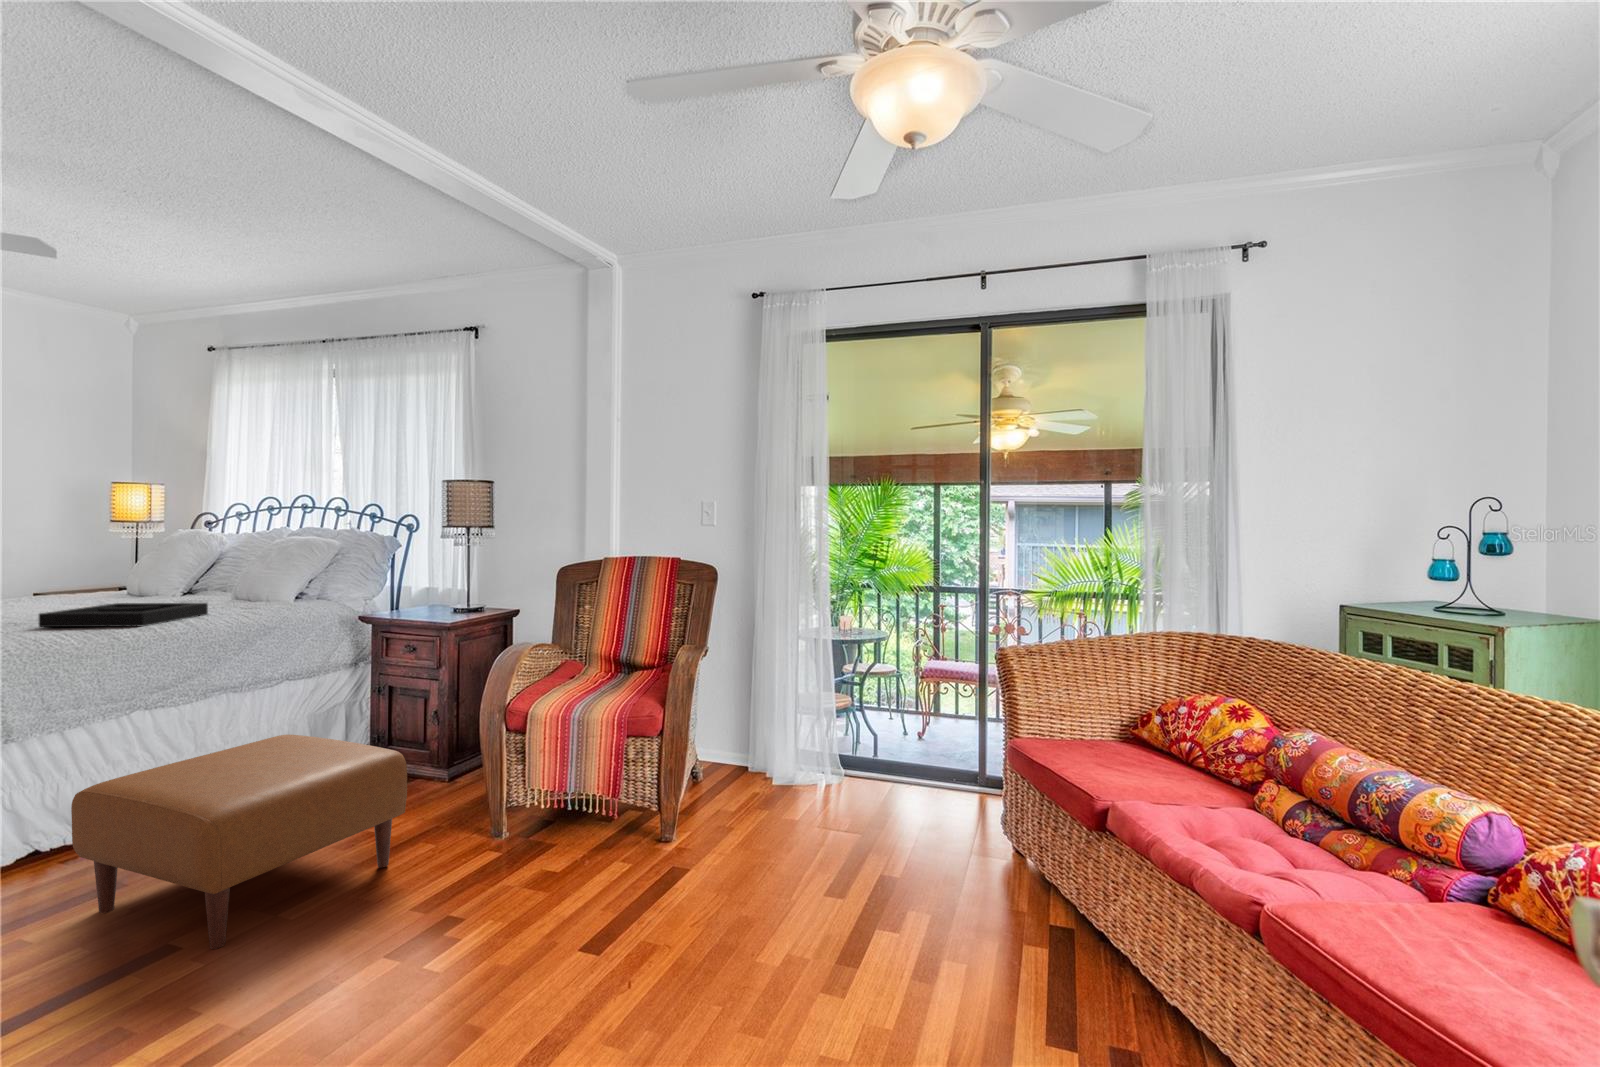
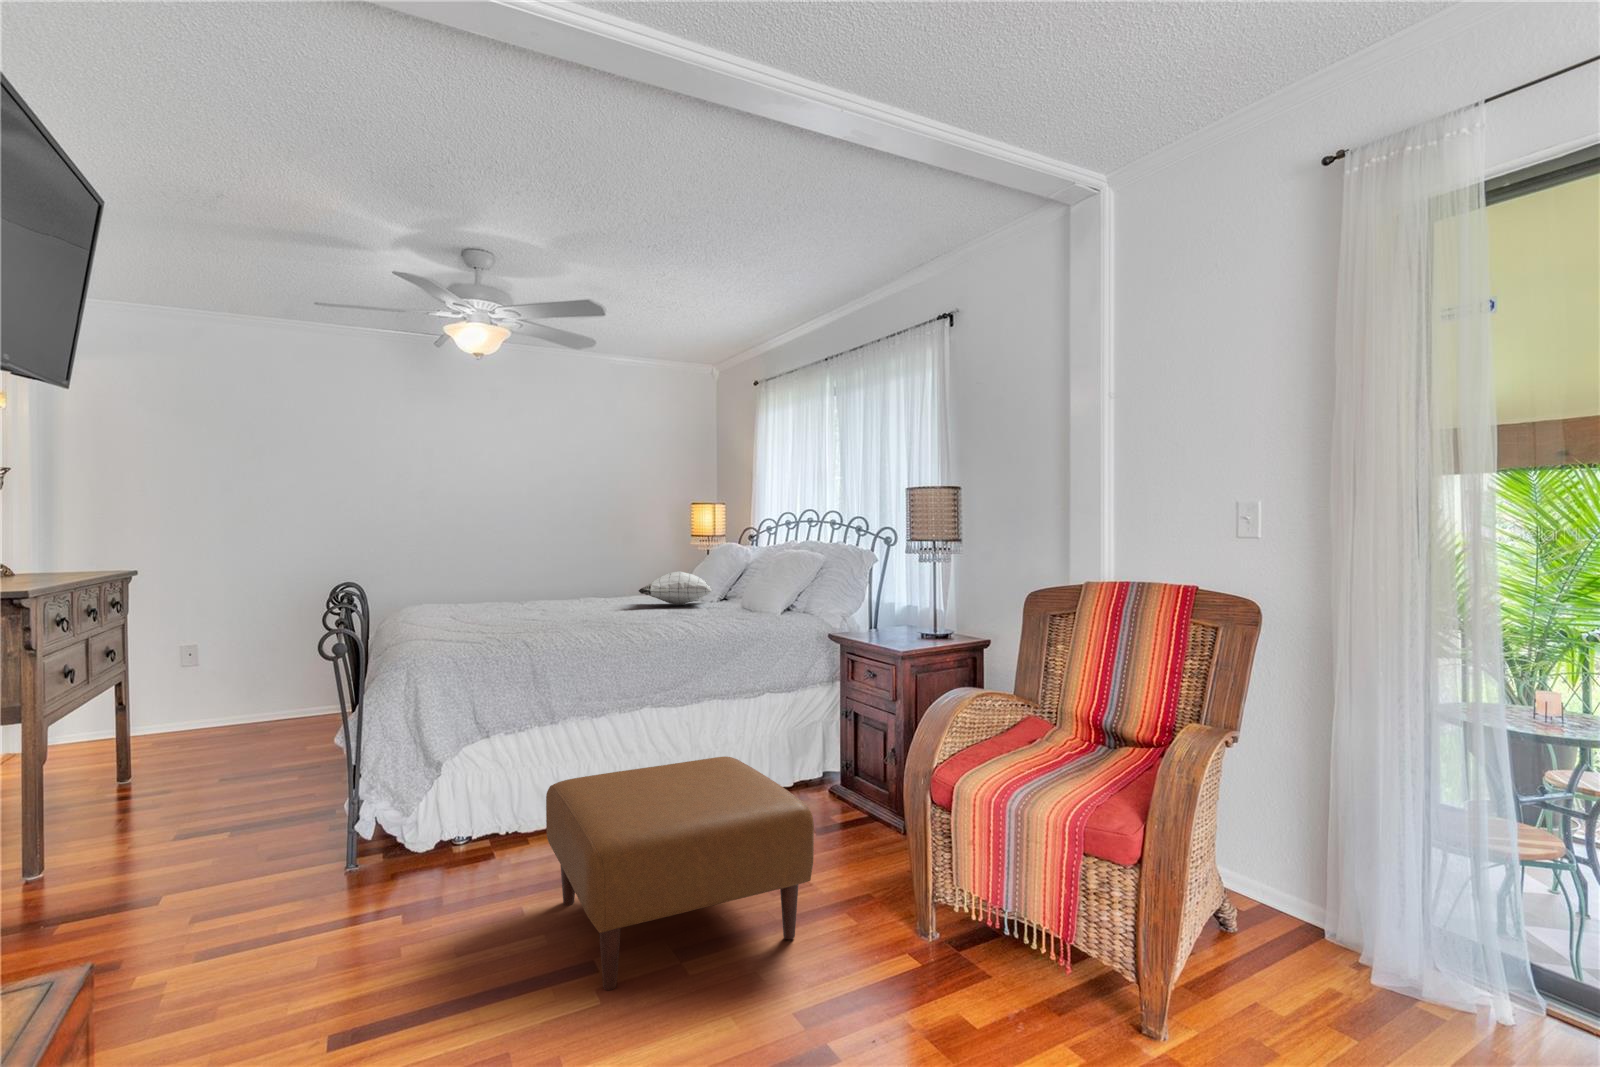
pillow: none [82,563,193,601] -> present [639,571,712,605]
decorative tray: present [39,603,208,627] -> none [580,607,697,631]

